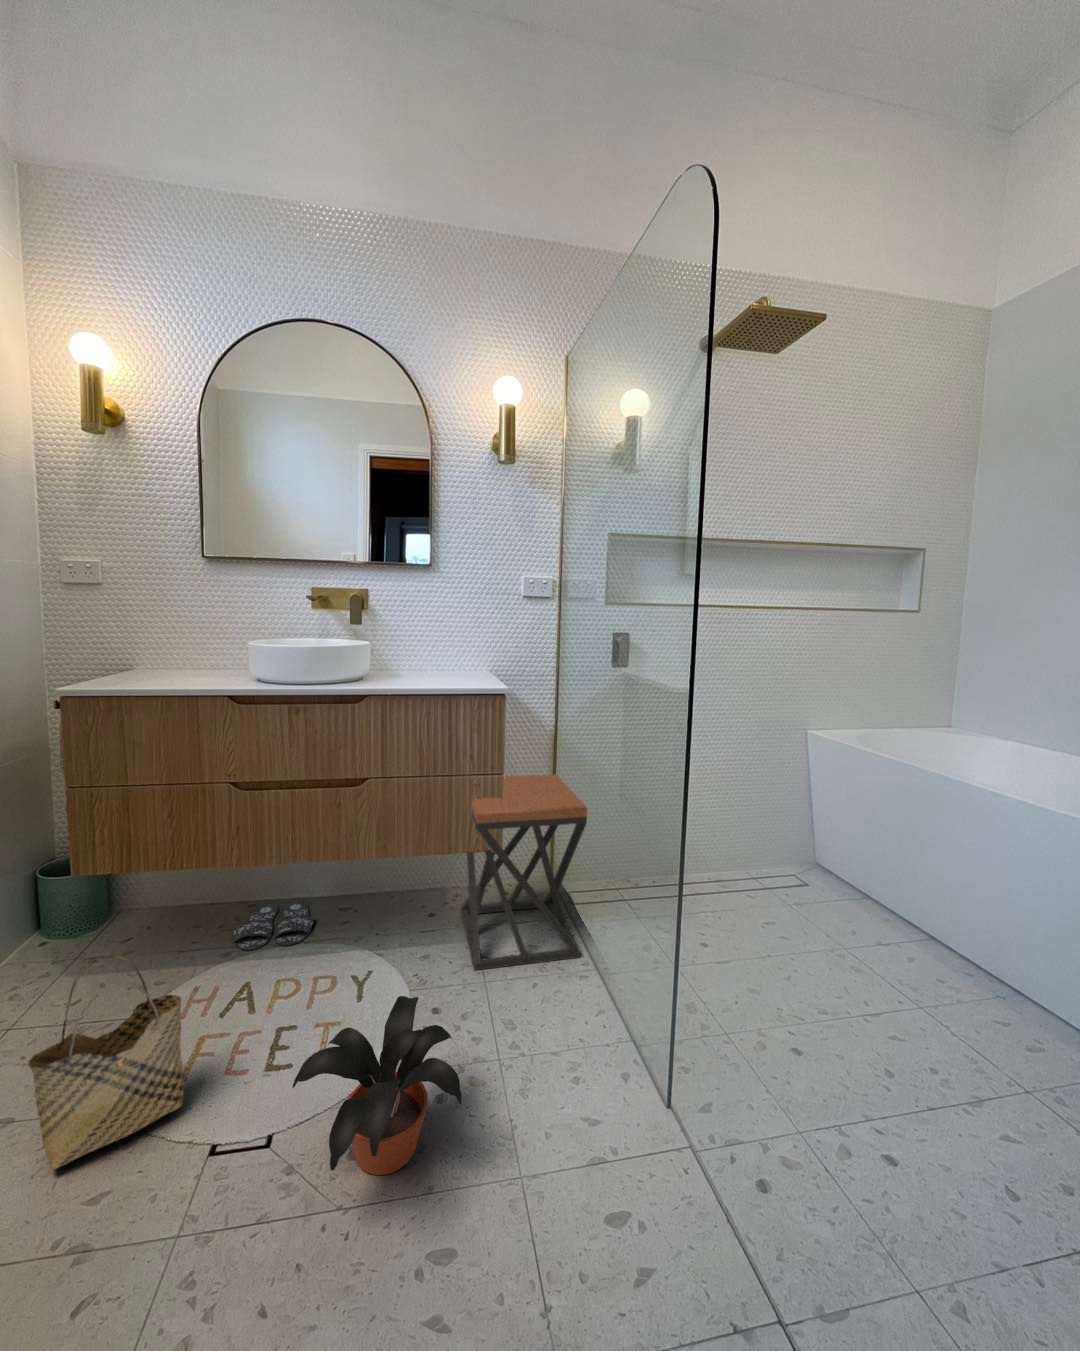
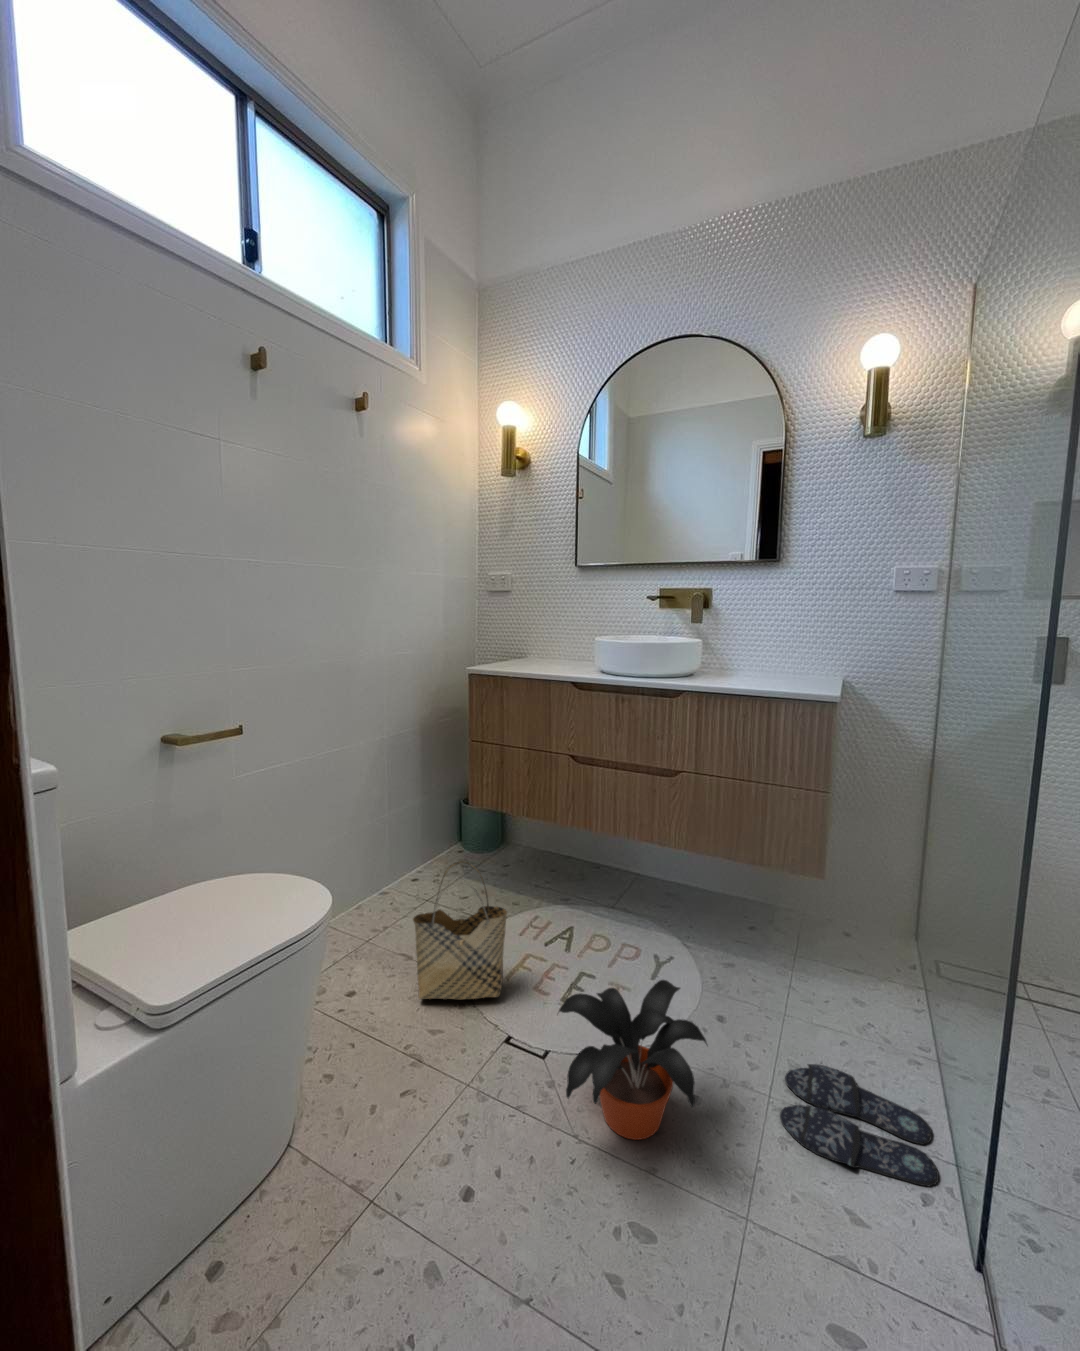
stool: present [461,774,587,970] -> none [777,790,942,1041]
slippers: present [233,901,315,951] -> present [780,1064,939,1186]

